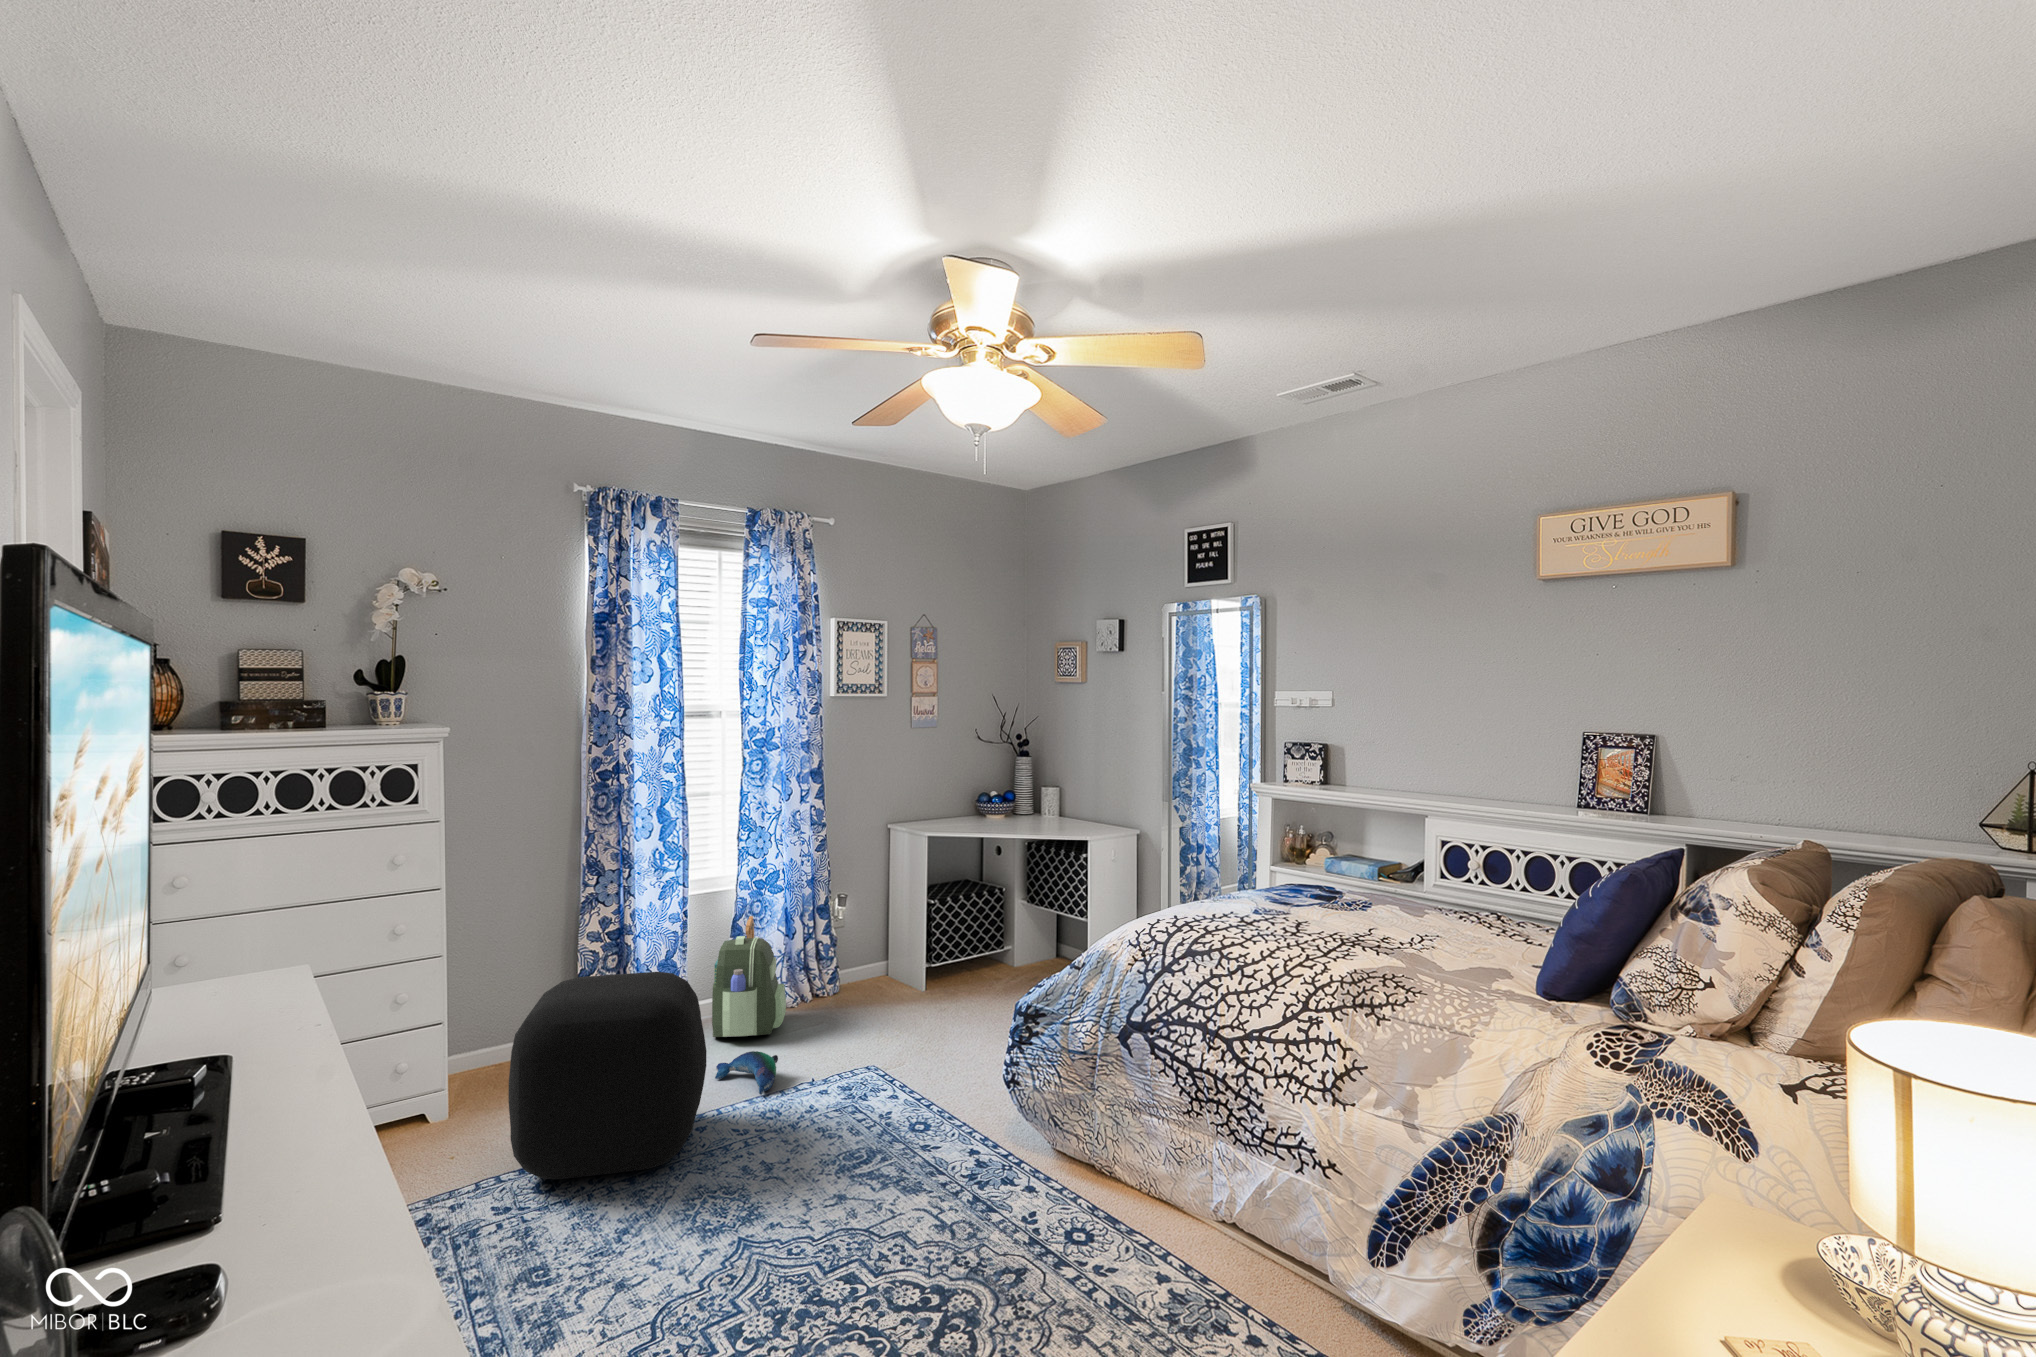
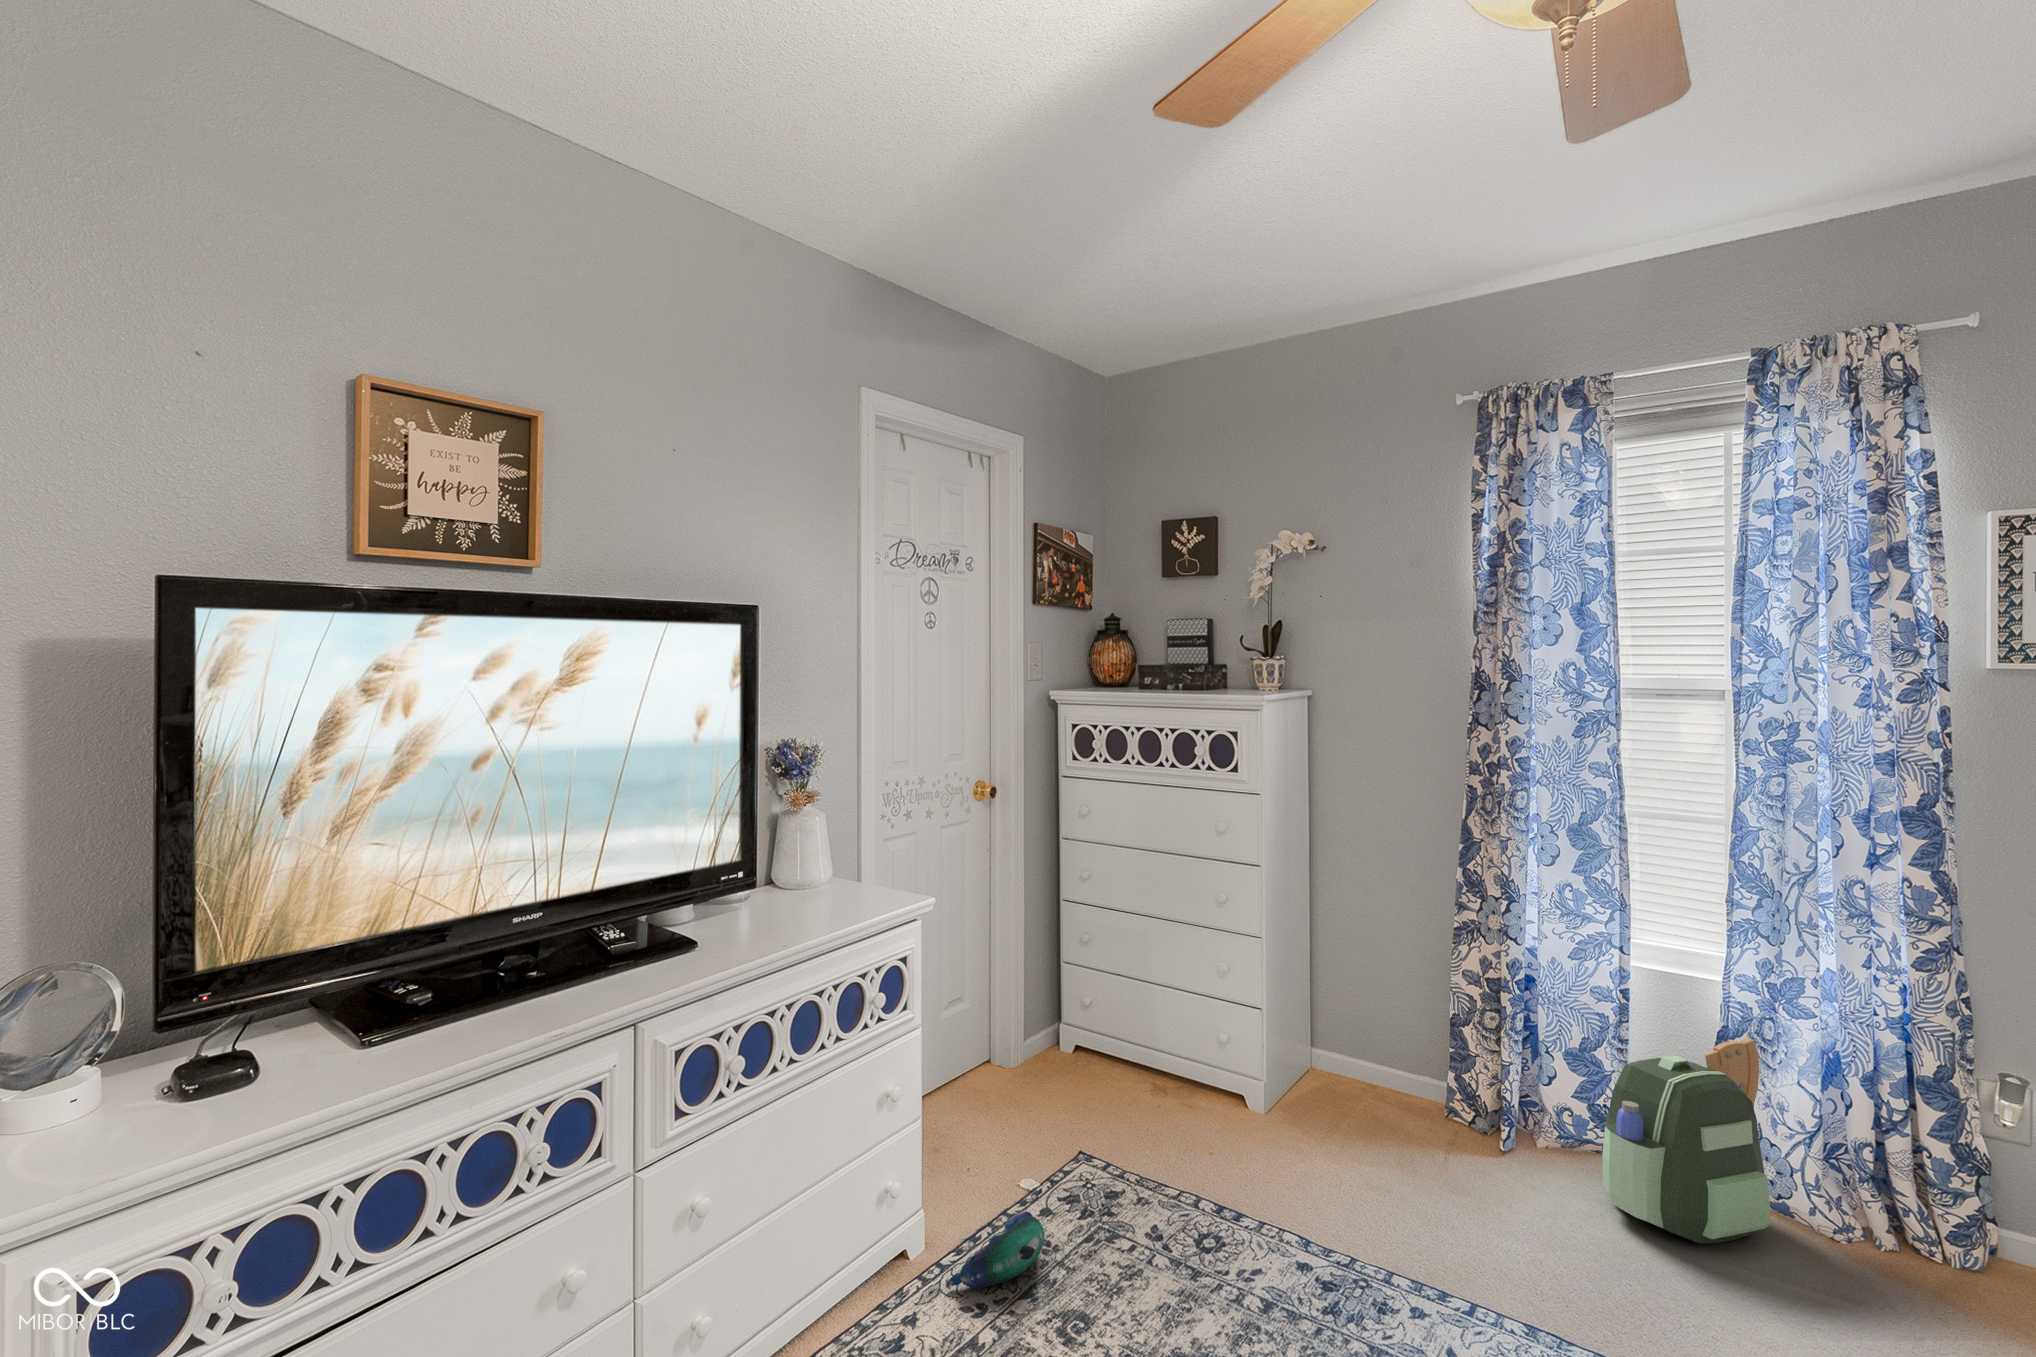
ottoman: present [508,972,706,1179] -> none [1131,990,1388,1265]
plush toy: present [715,1051,778,1095] -> present [949,1211,1044,1289]

